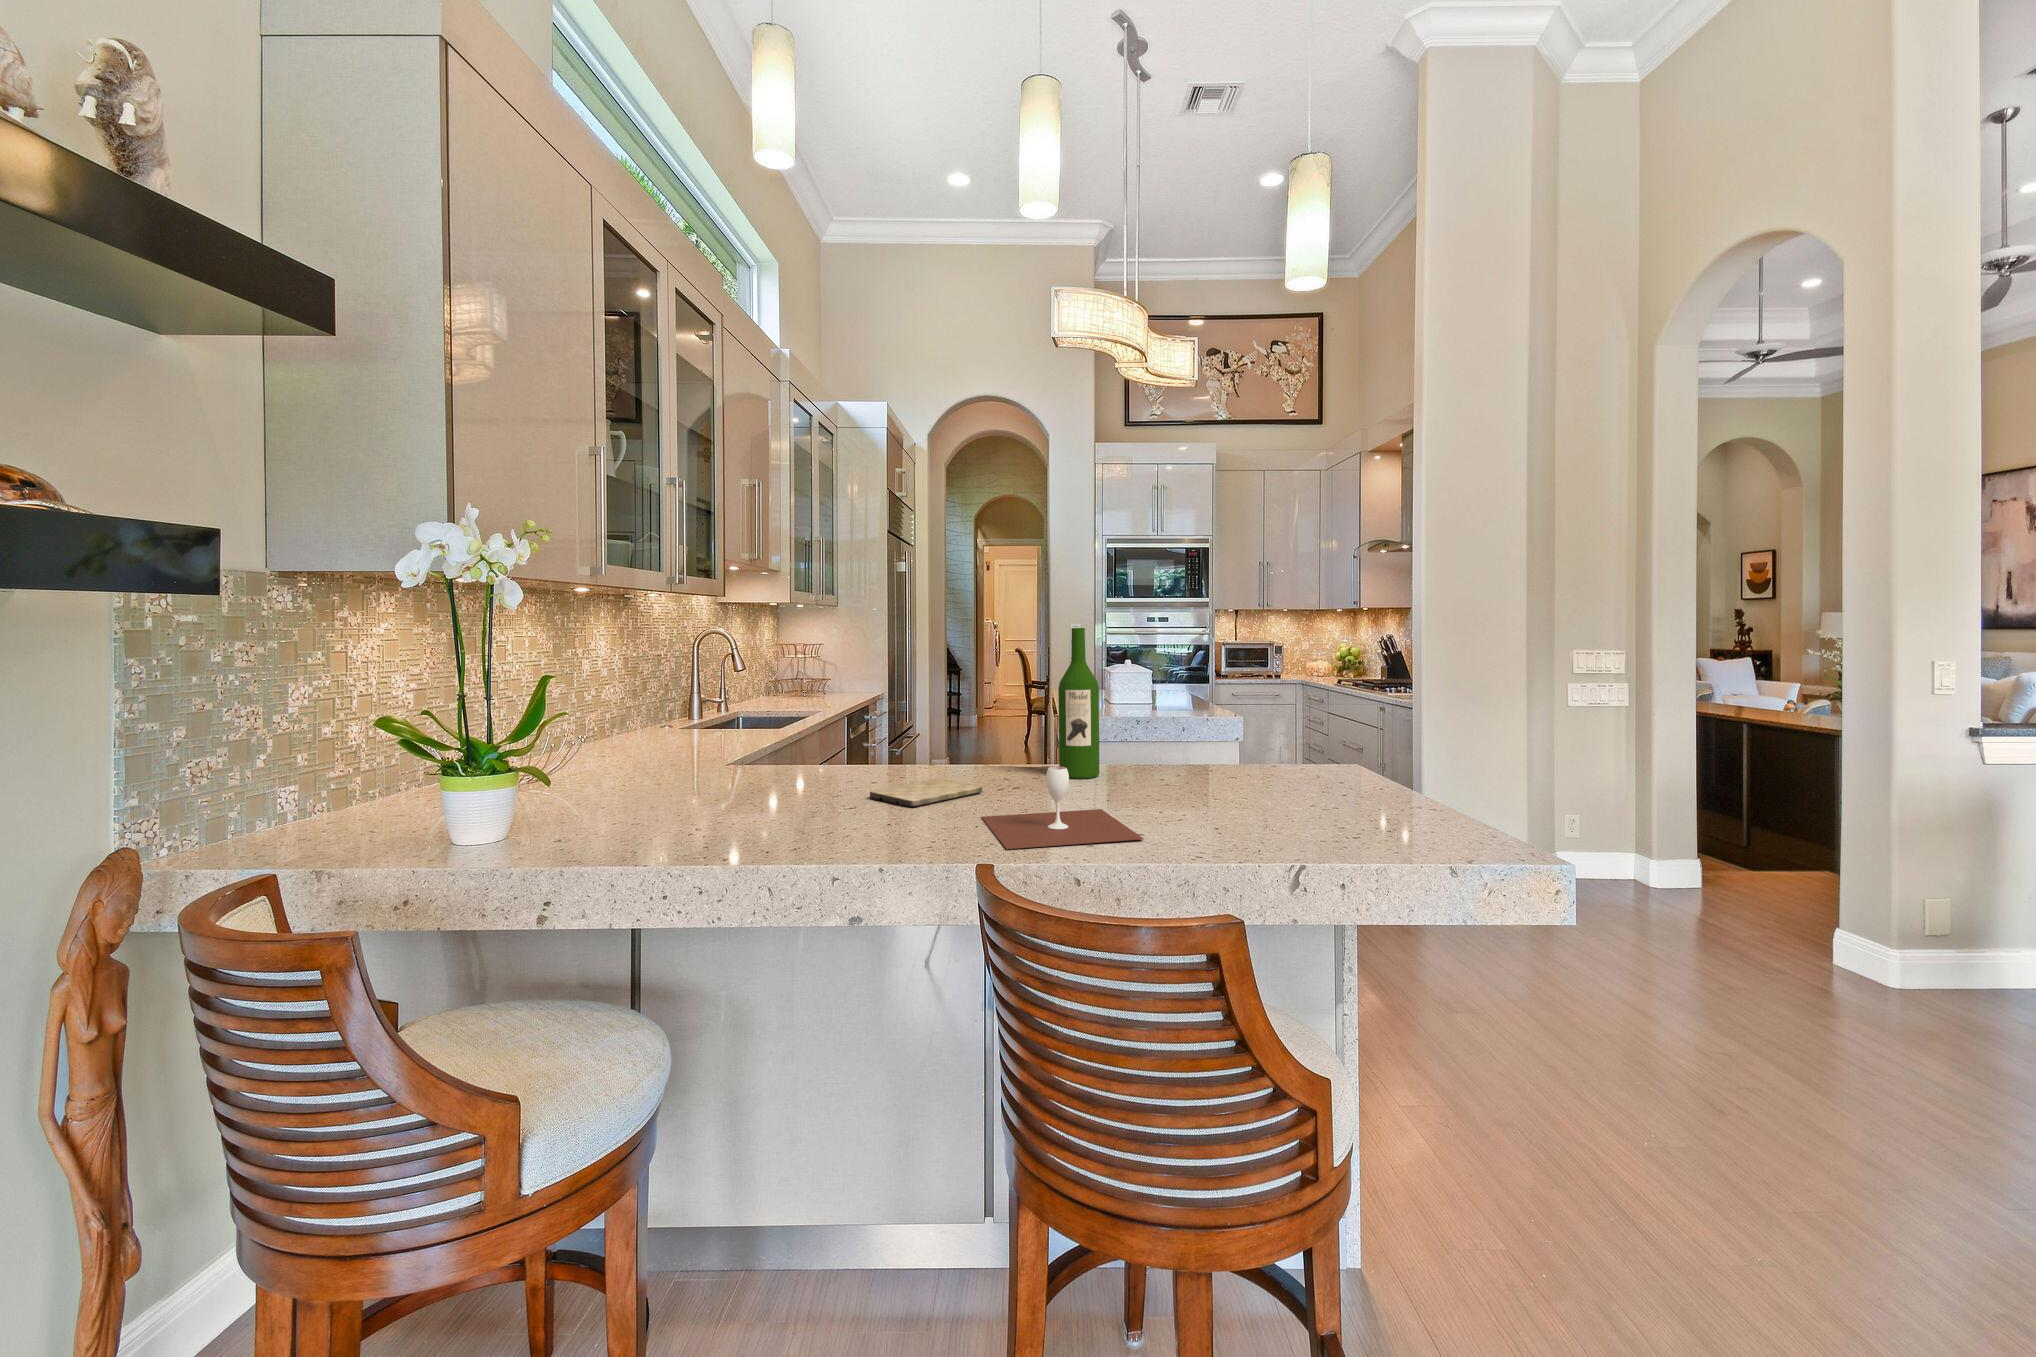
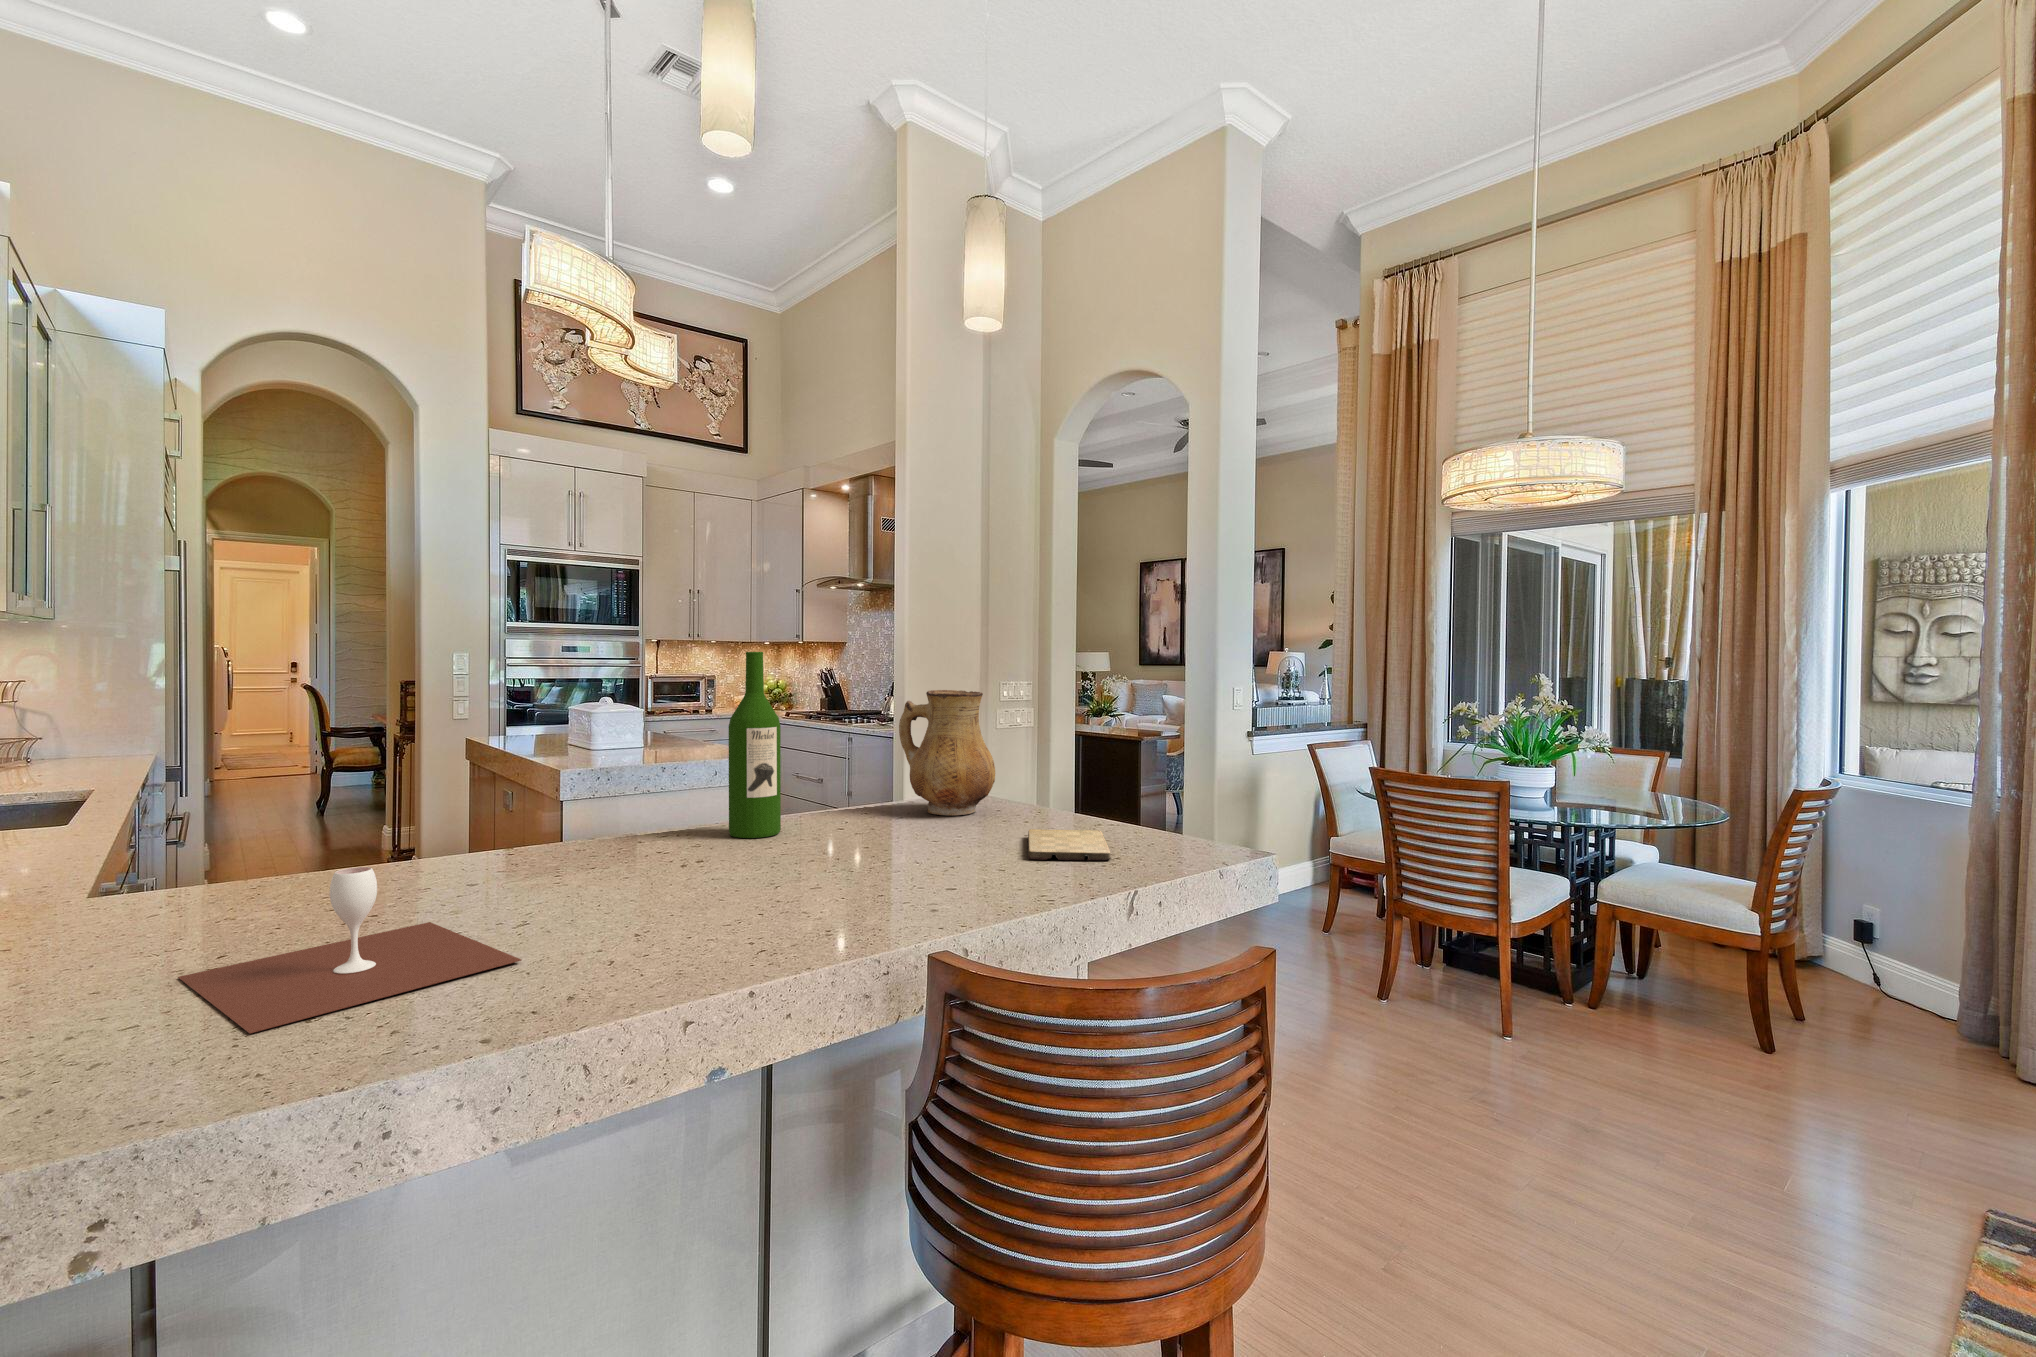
ceramic pitcher: none [1229,661,1315,781] -> present [899,690,995,815]
wine glass: present [982,767,1144,849] -> present [178,867,521,1033]
cutting board: present [870,779,982,807] -> present [1027,829,1111,860]

